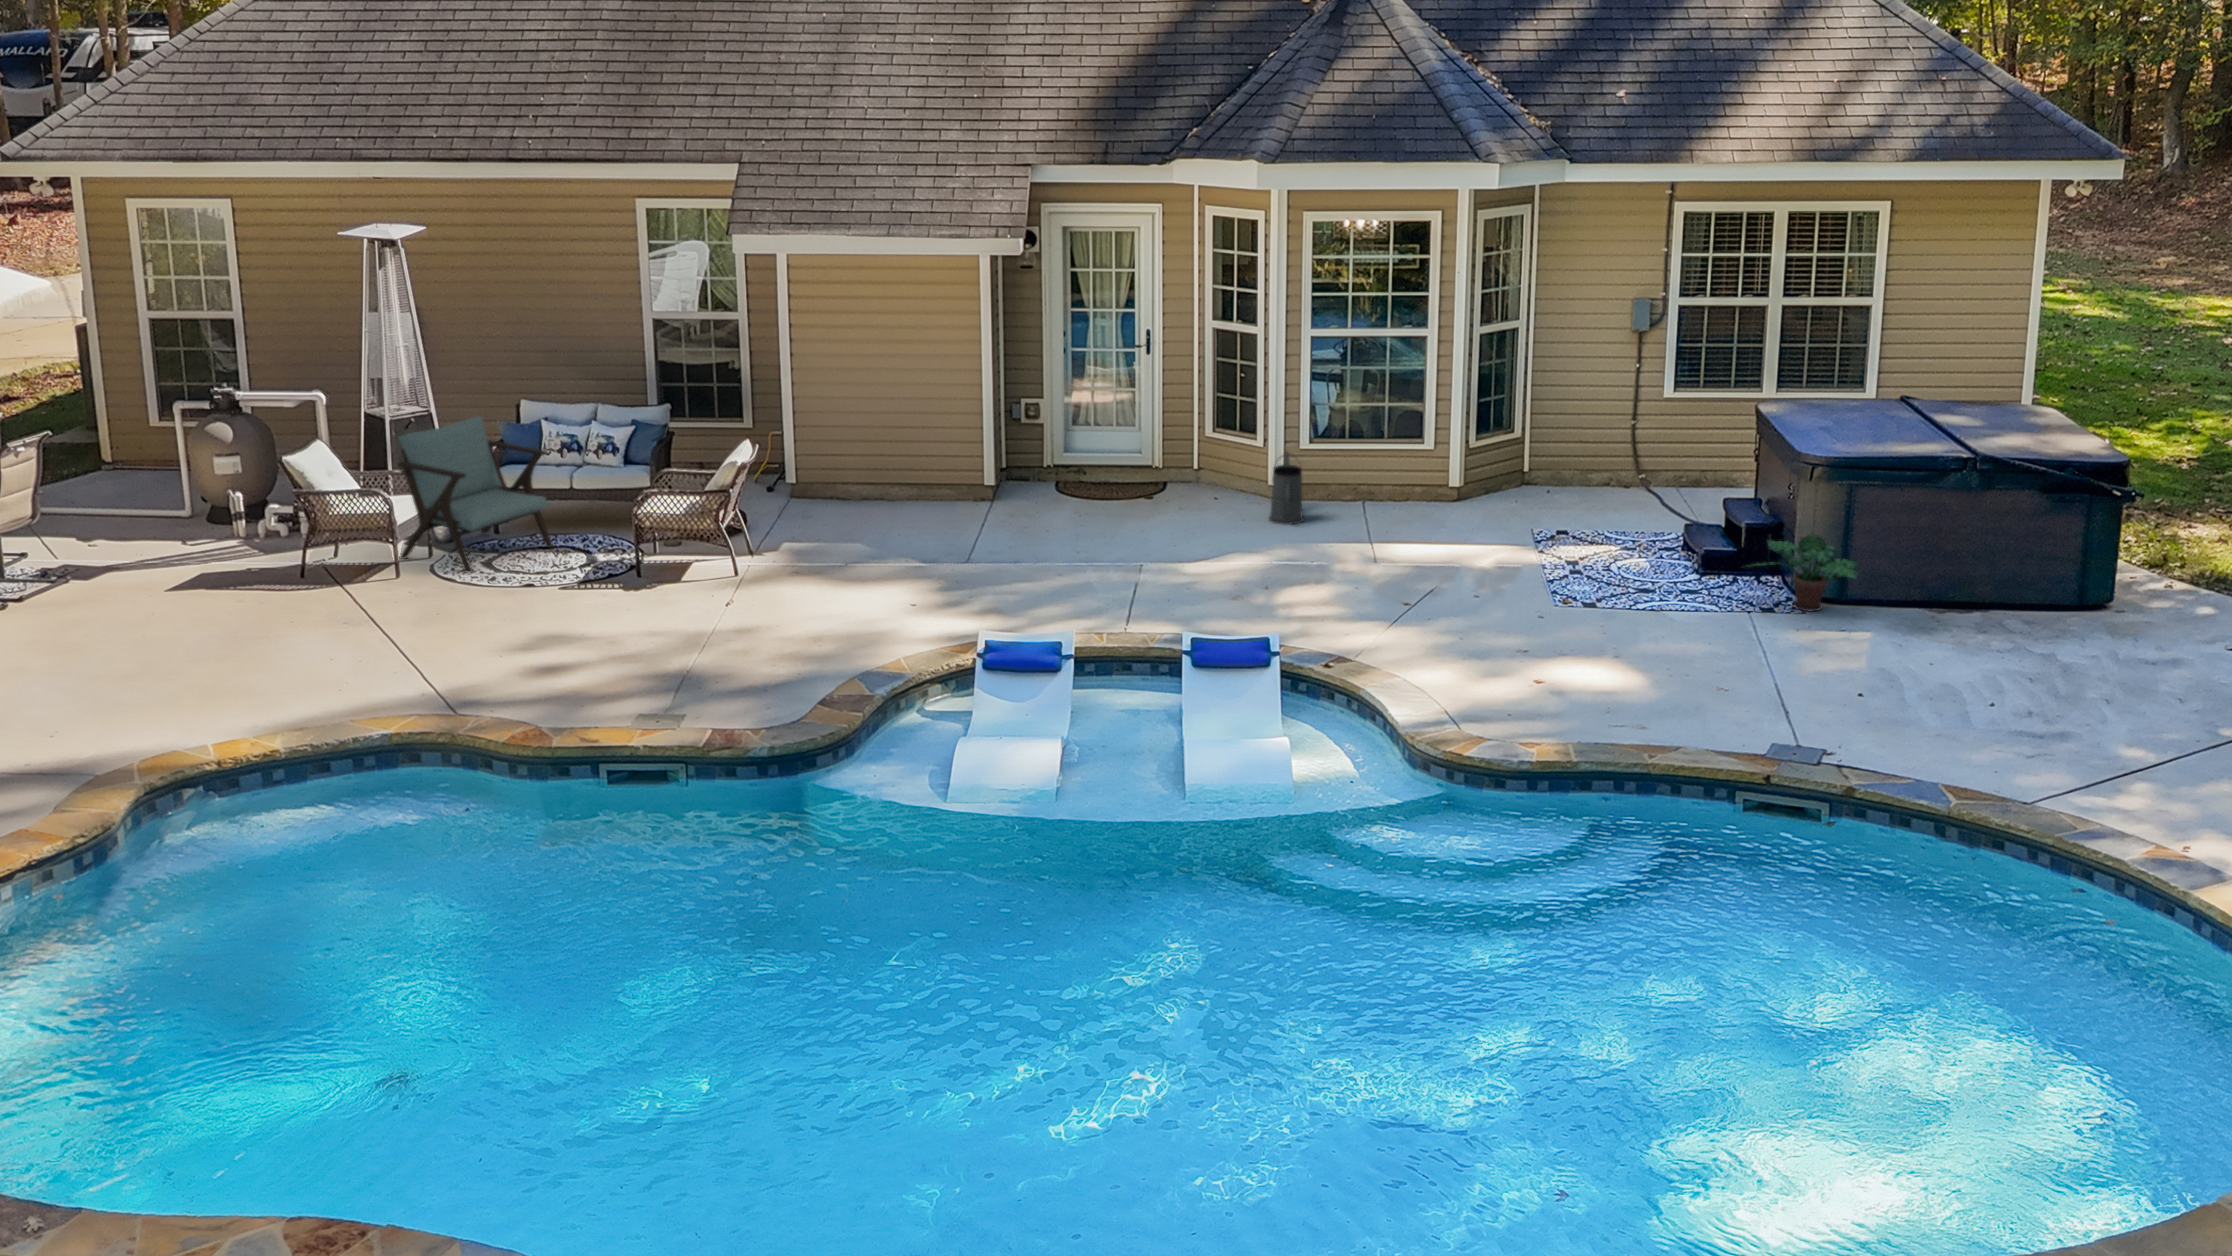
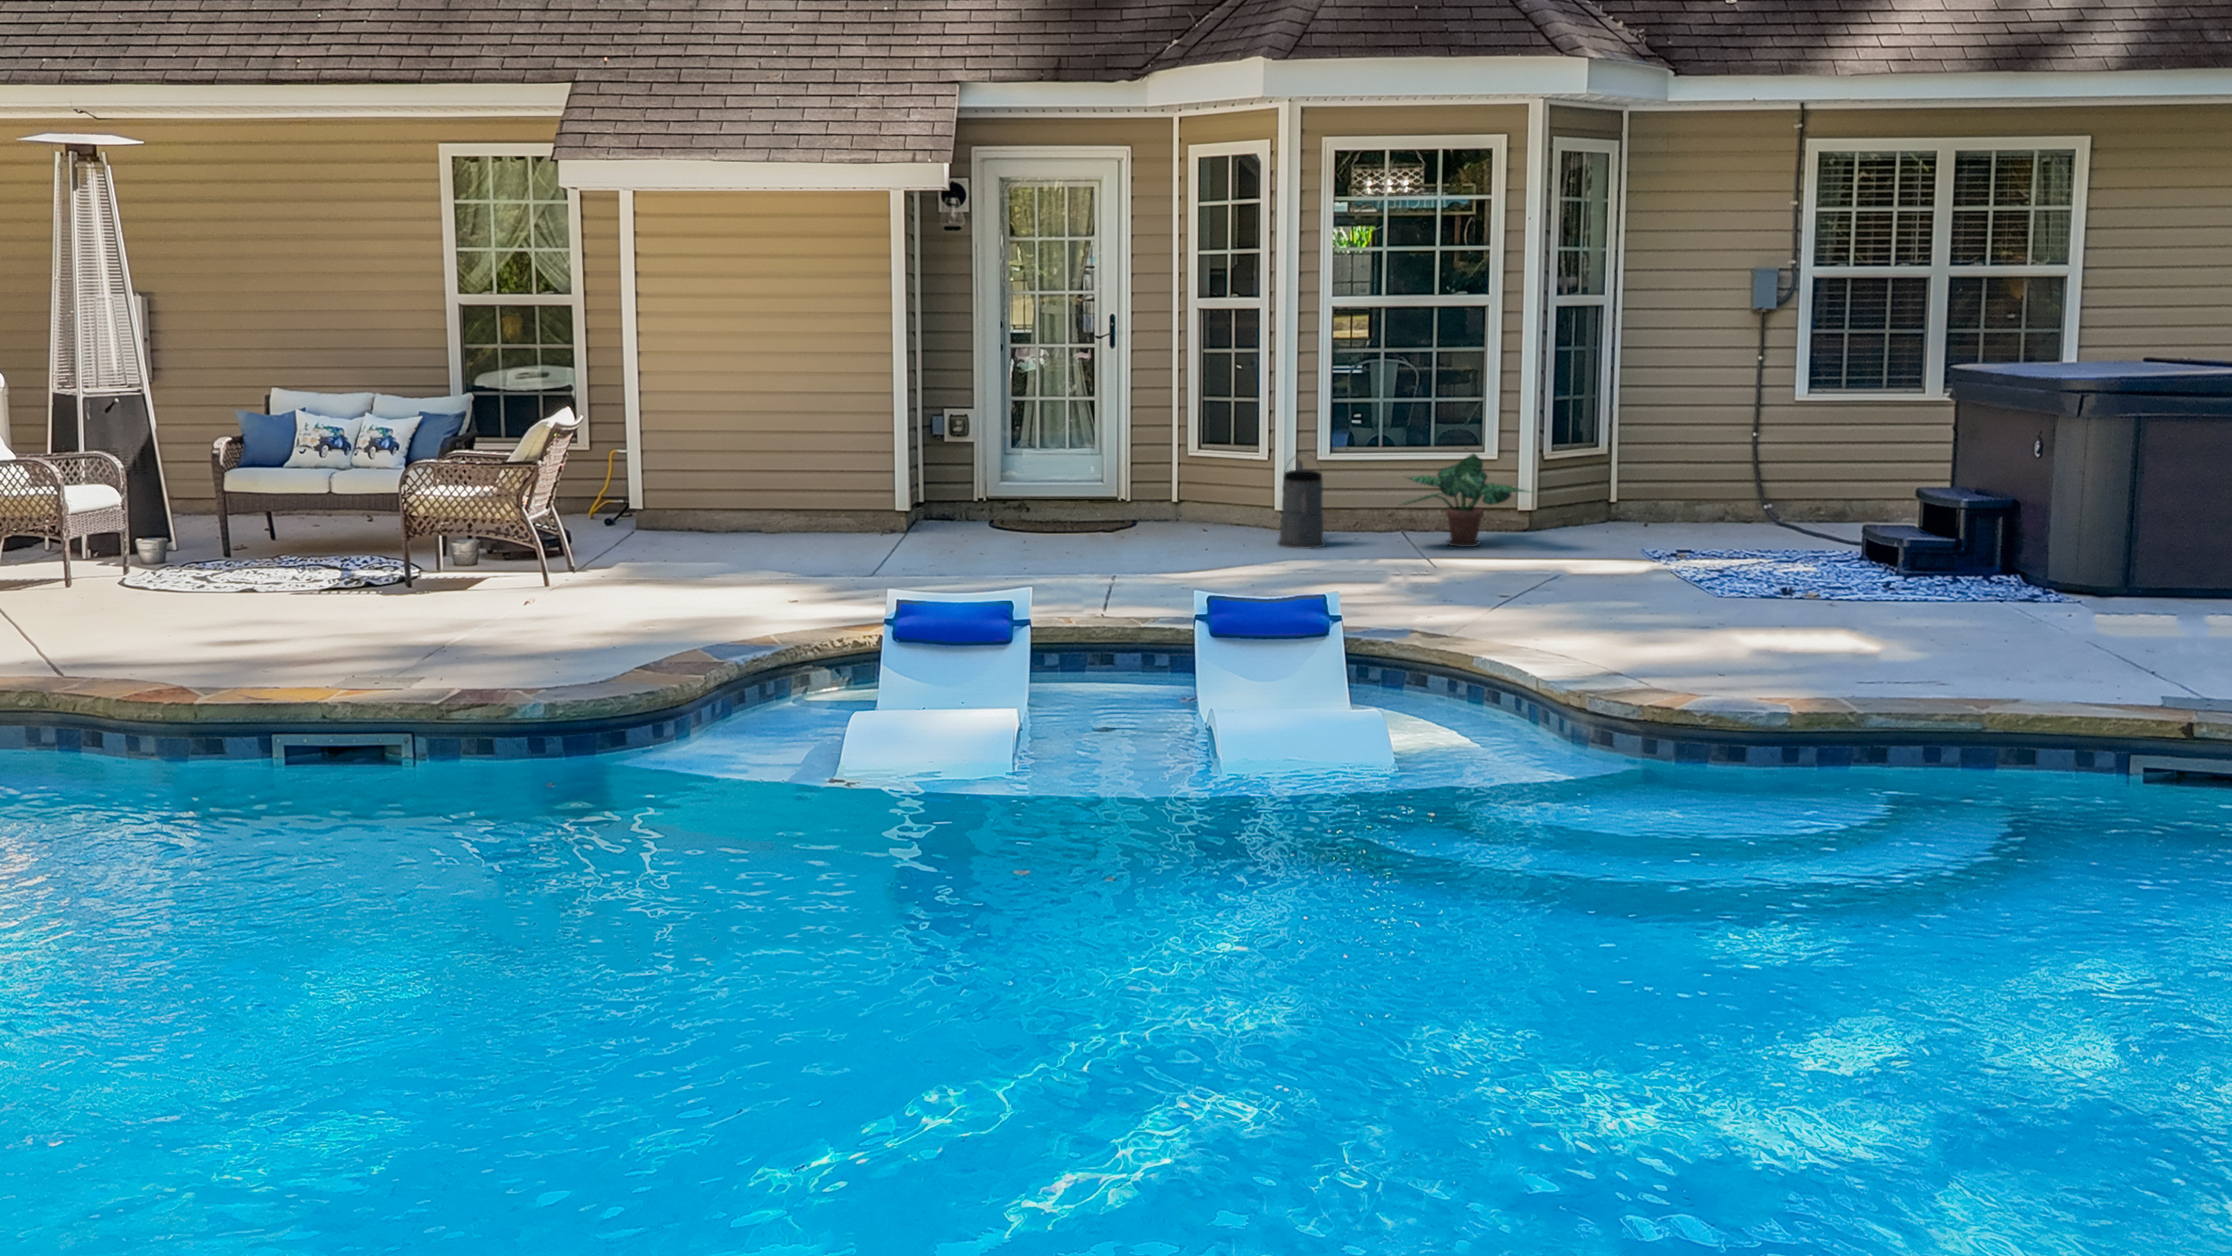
lounge chair: present [398,416,553,573] -> none [85,388,302,587]
potted plant: present [1753,534,1861,611] -> present [1404,454,1527,547]

